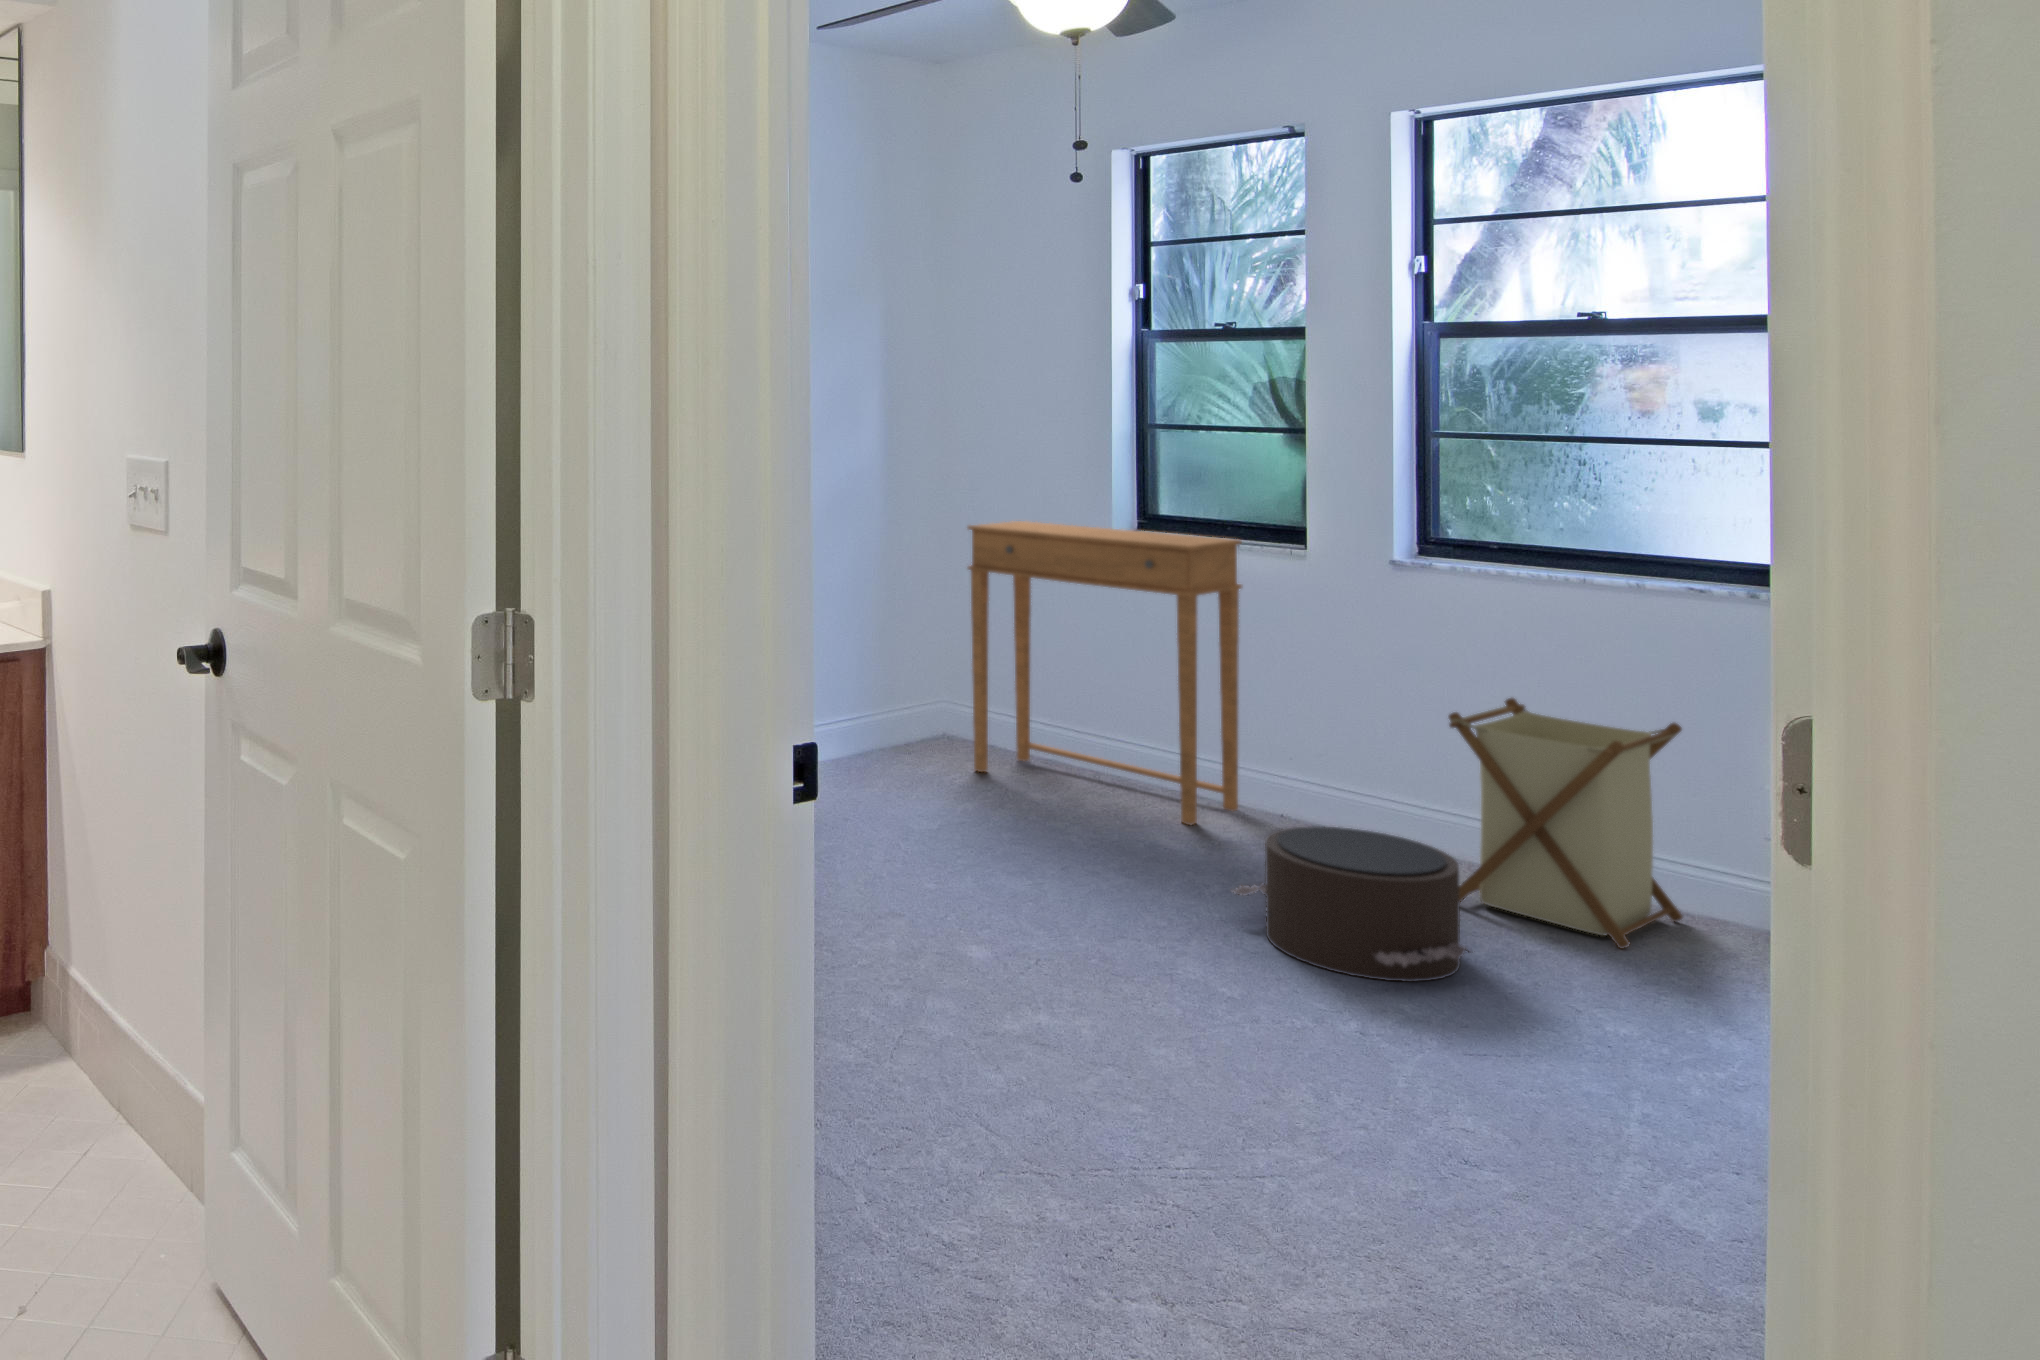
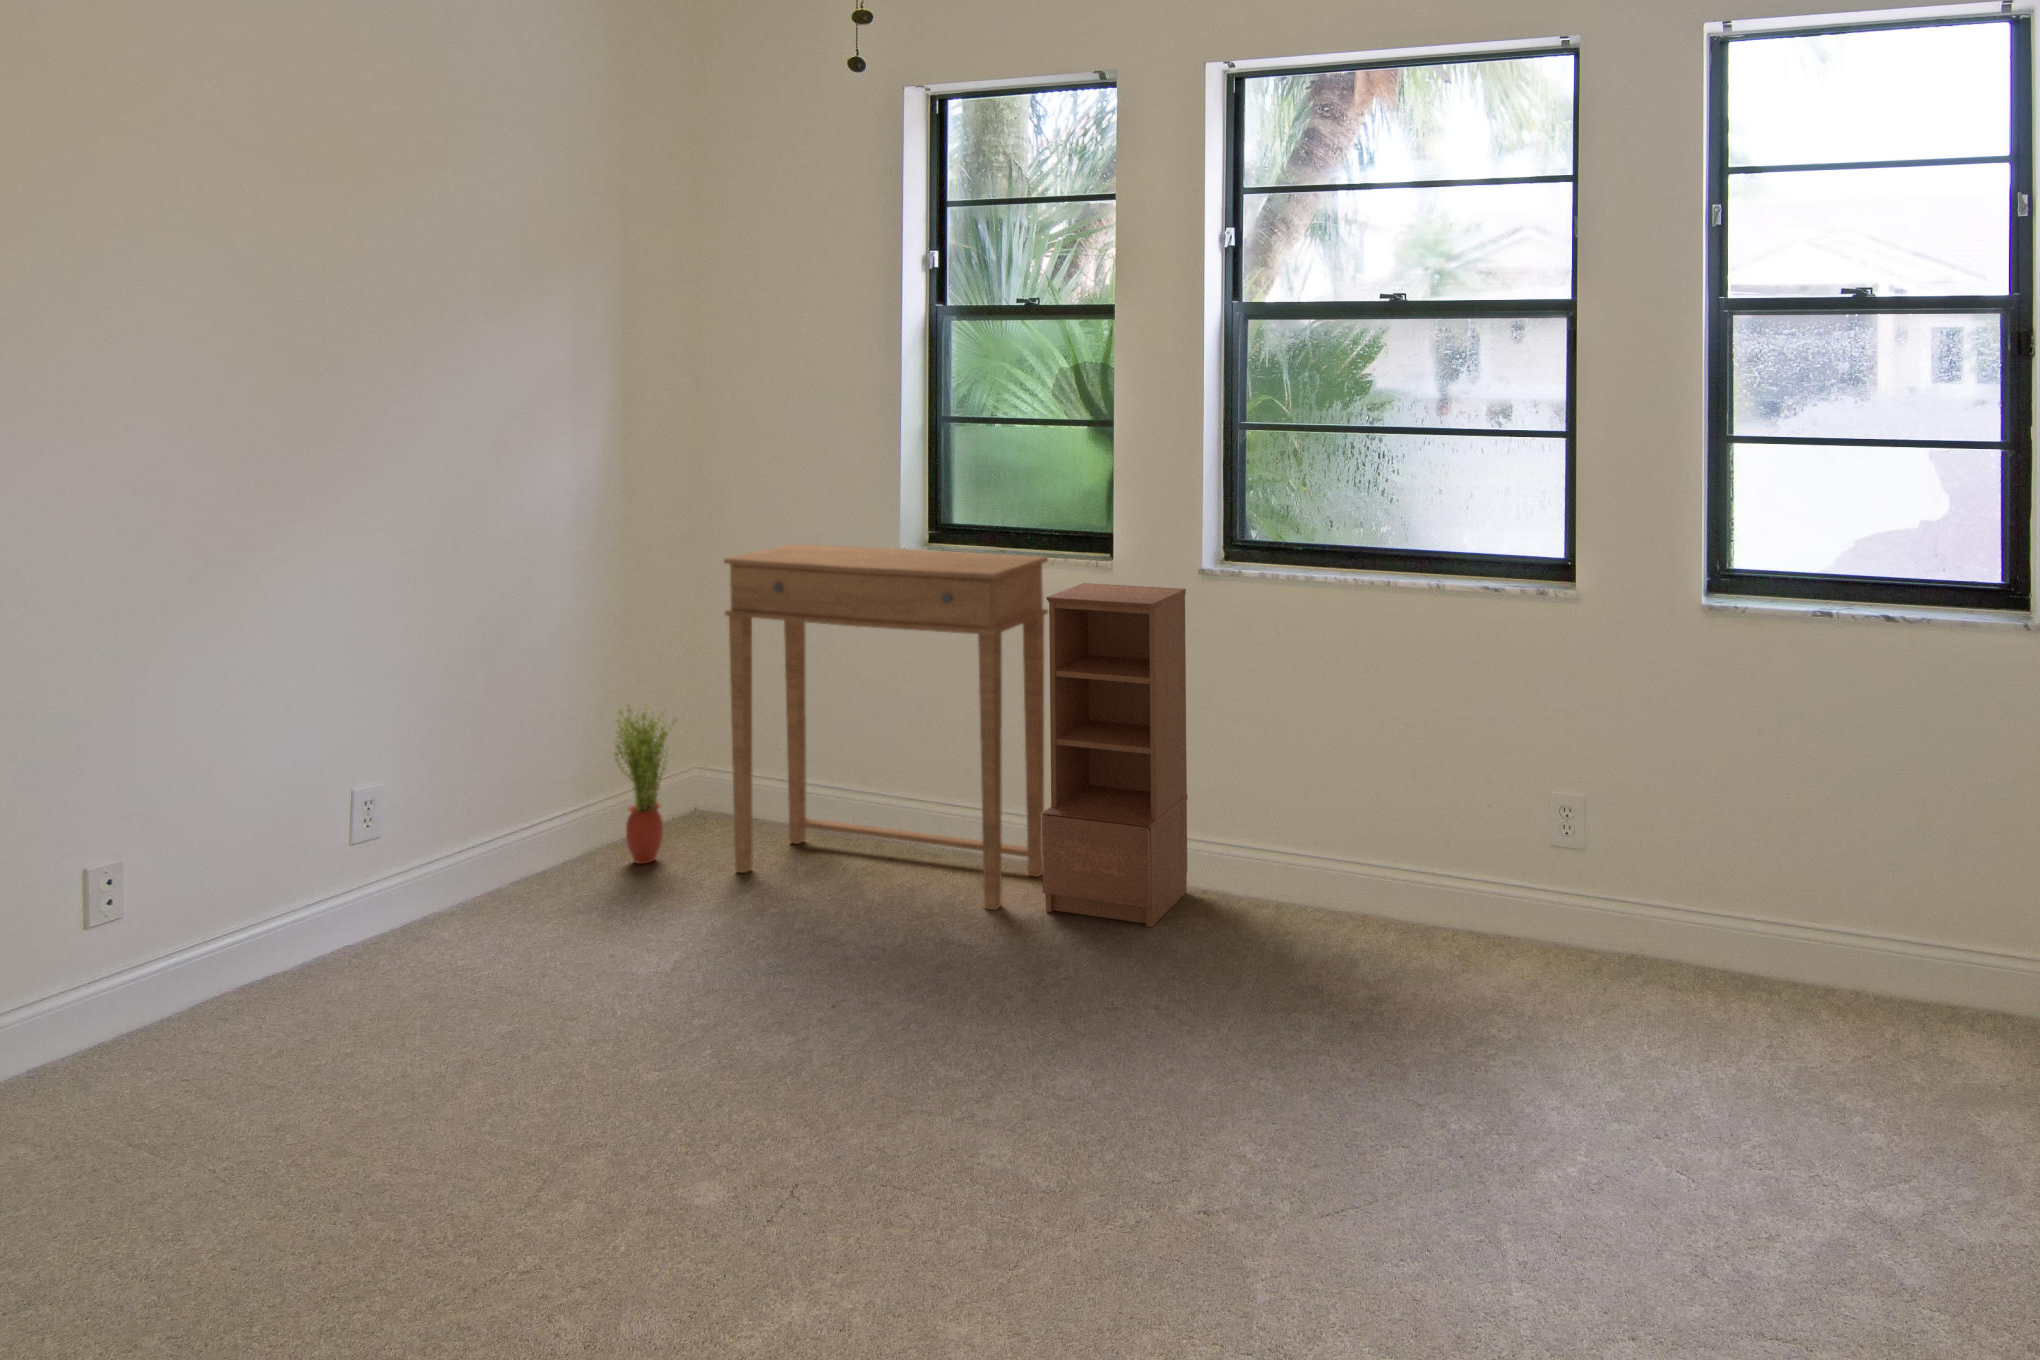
bookcase: none [1233,564,1376,858] -> present [1042,583,1188,927]
potted plant: none [883,633,930,756] -> present [614,705,677,864]
laundry basket: present [1449,698,1683,949] -> none [1271,720,1477,999]
pouf: present [1232,826,1473,982] -> none [1049,918,1321,1131]

